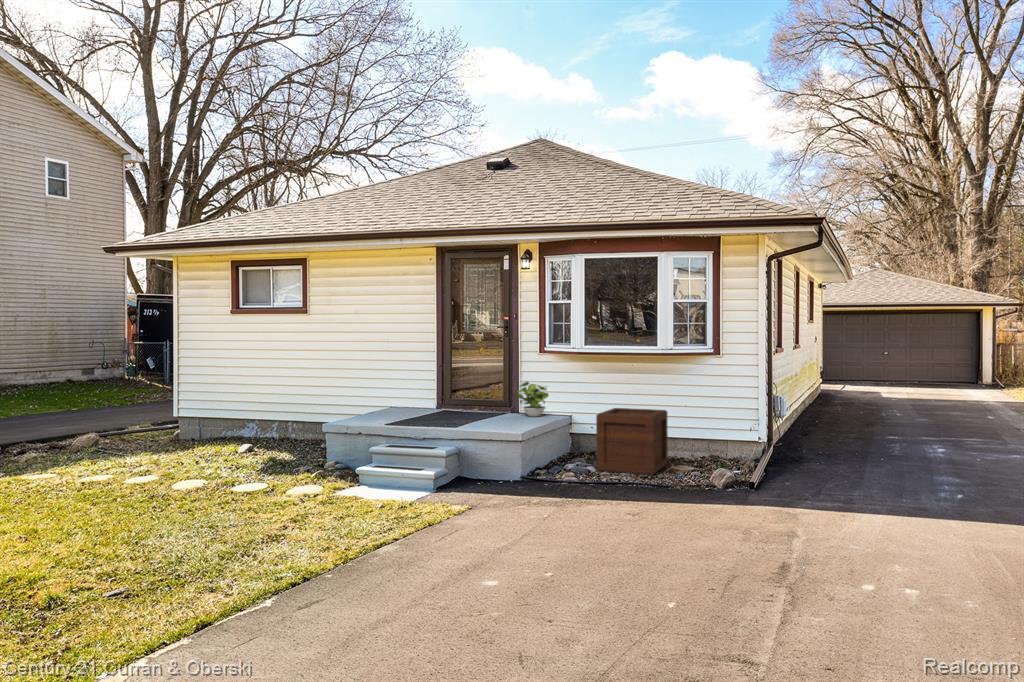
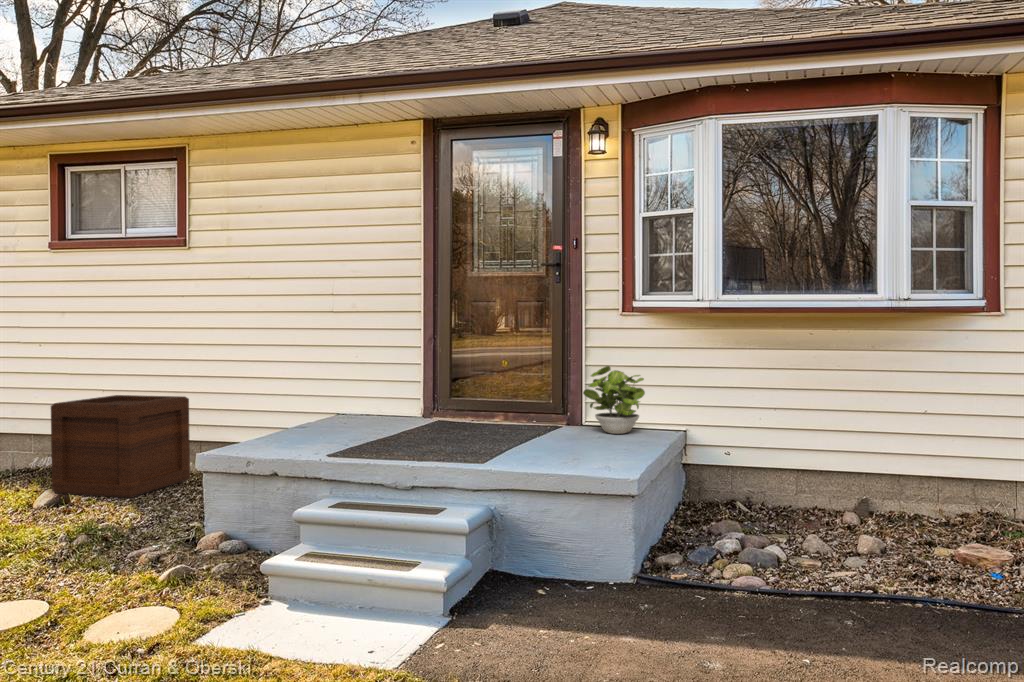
wooden crate: present [596,408,668,475] -> present [51,395,190,498]

